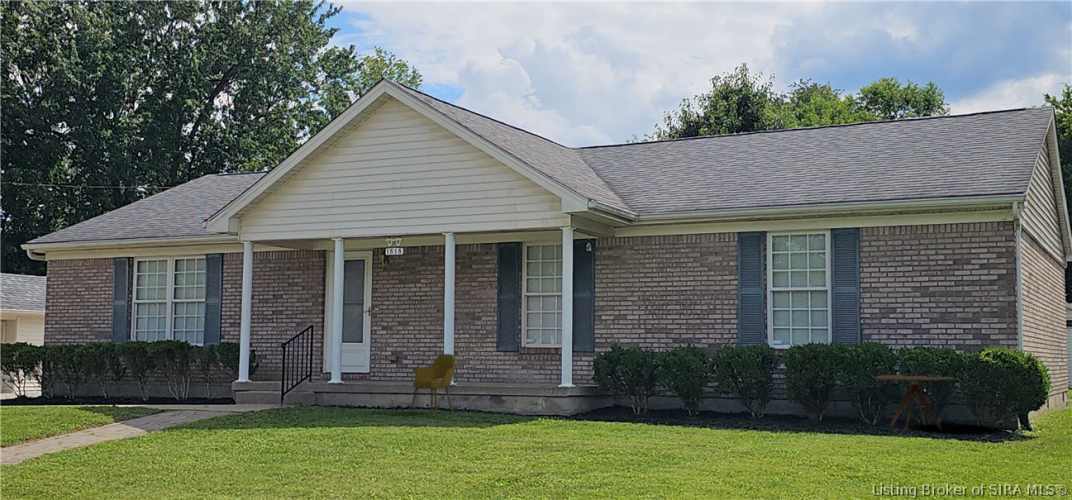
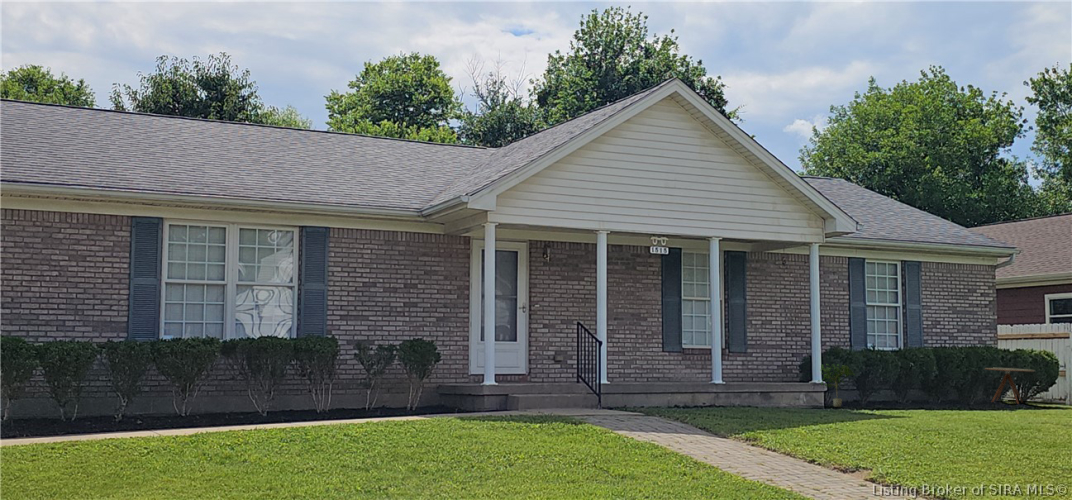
chair: present [410,354,455,416] -> none [721,355,762,413]
potted plant: none [569,365,607,417] -> present [821,364,854,407]

